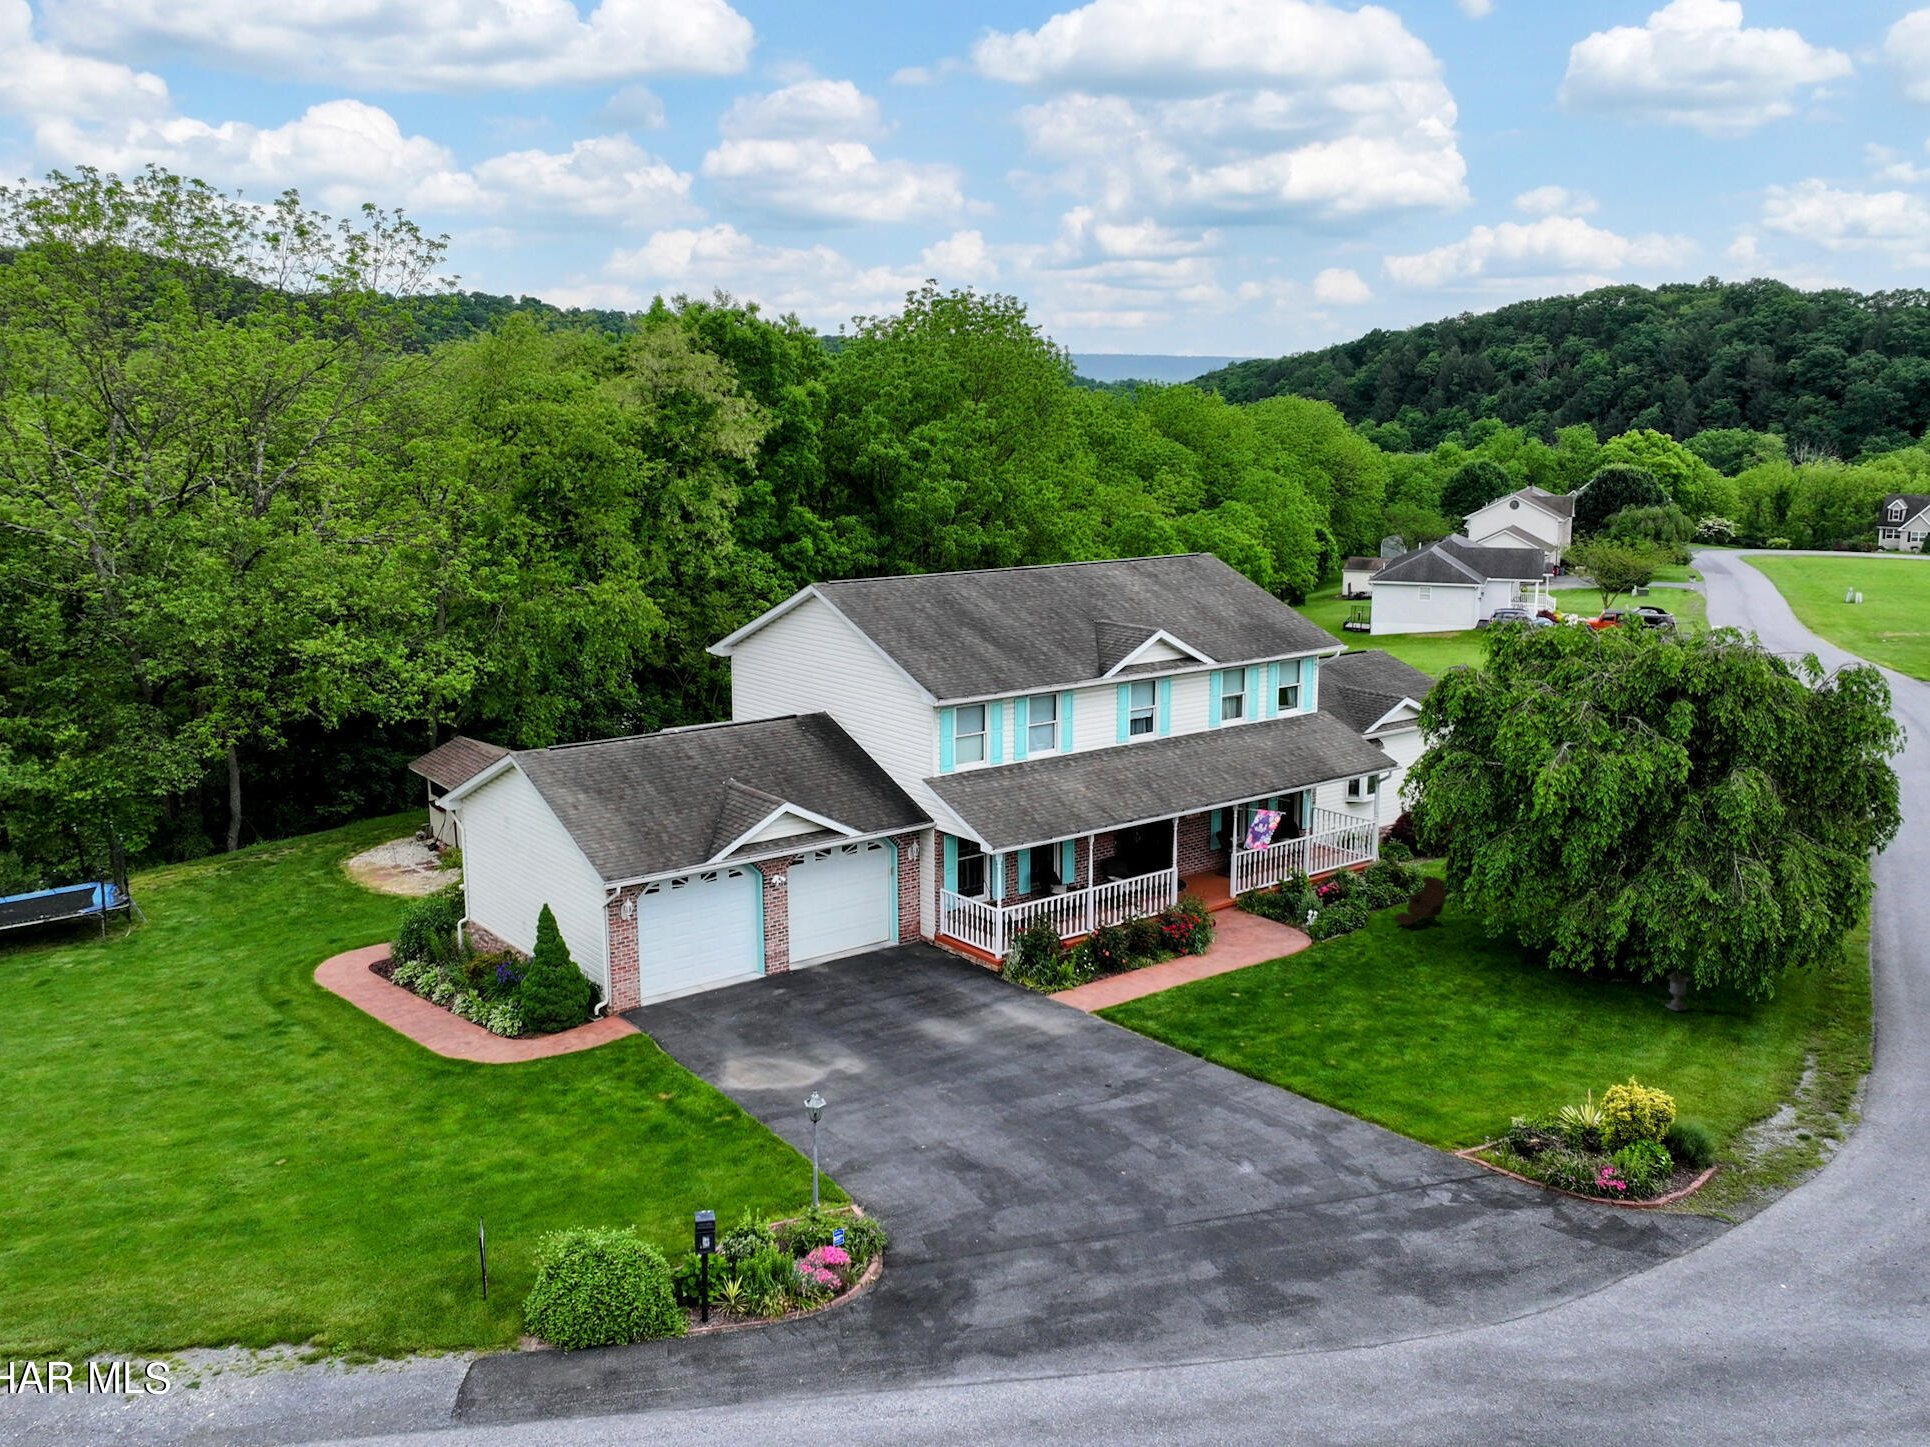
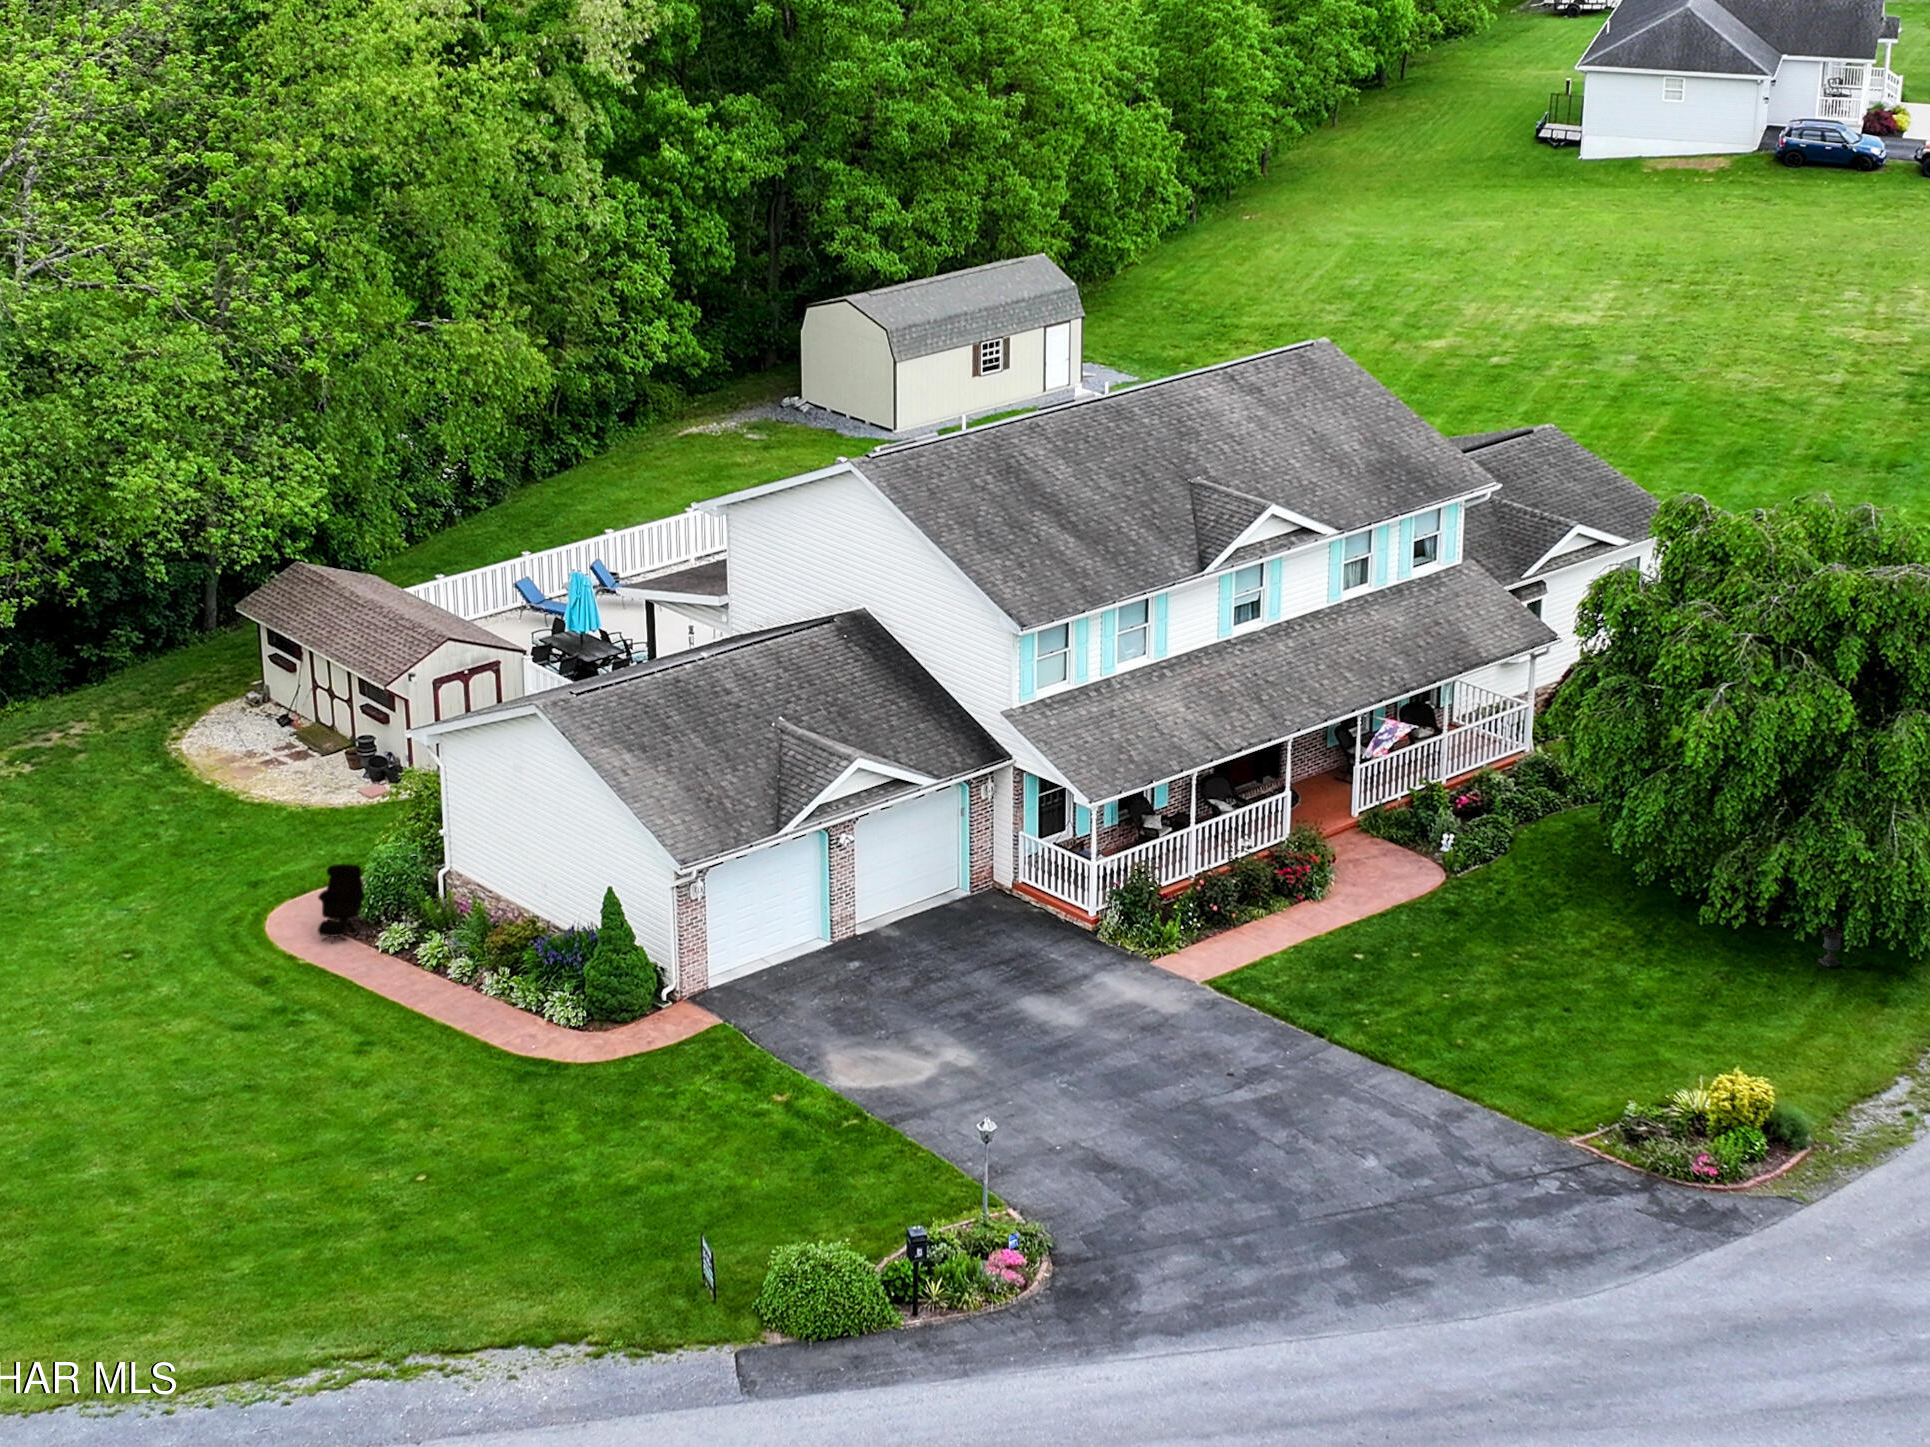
lounge chair: present [1394,876,1446,929] -> present [318,864,366,939]

